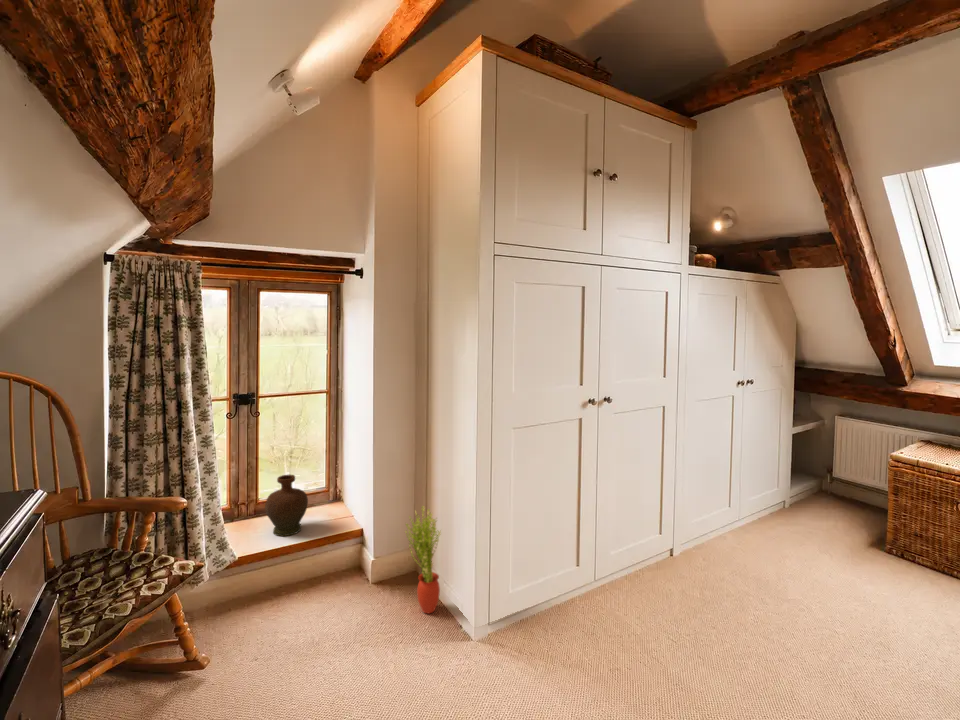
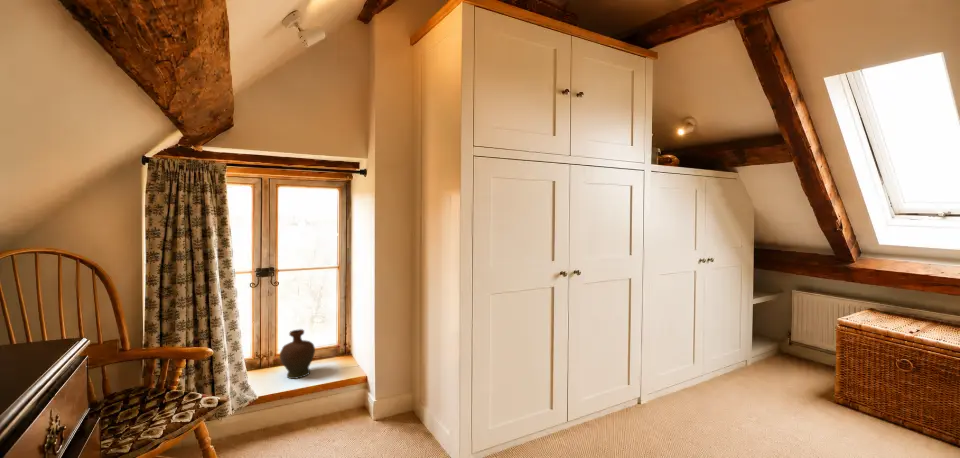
potted plant: present [406,509,440,613] -> none [390,346,420,431]

